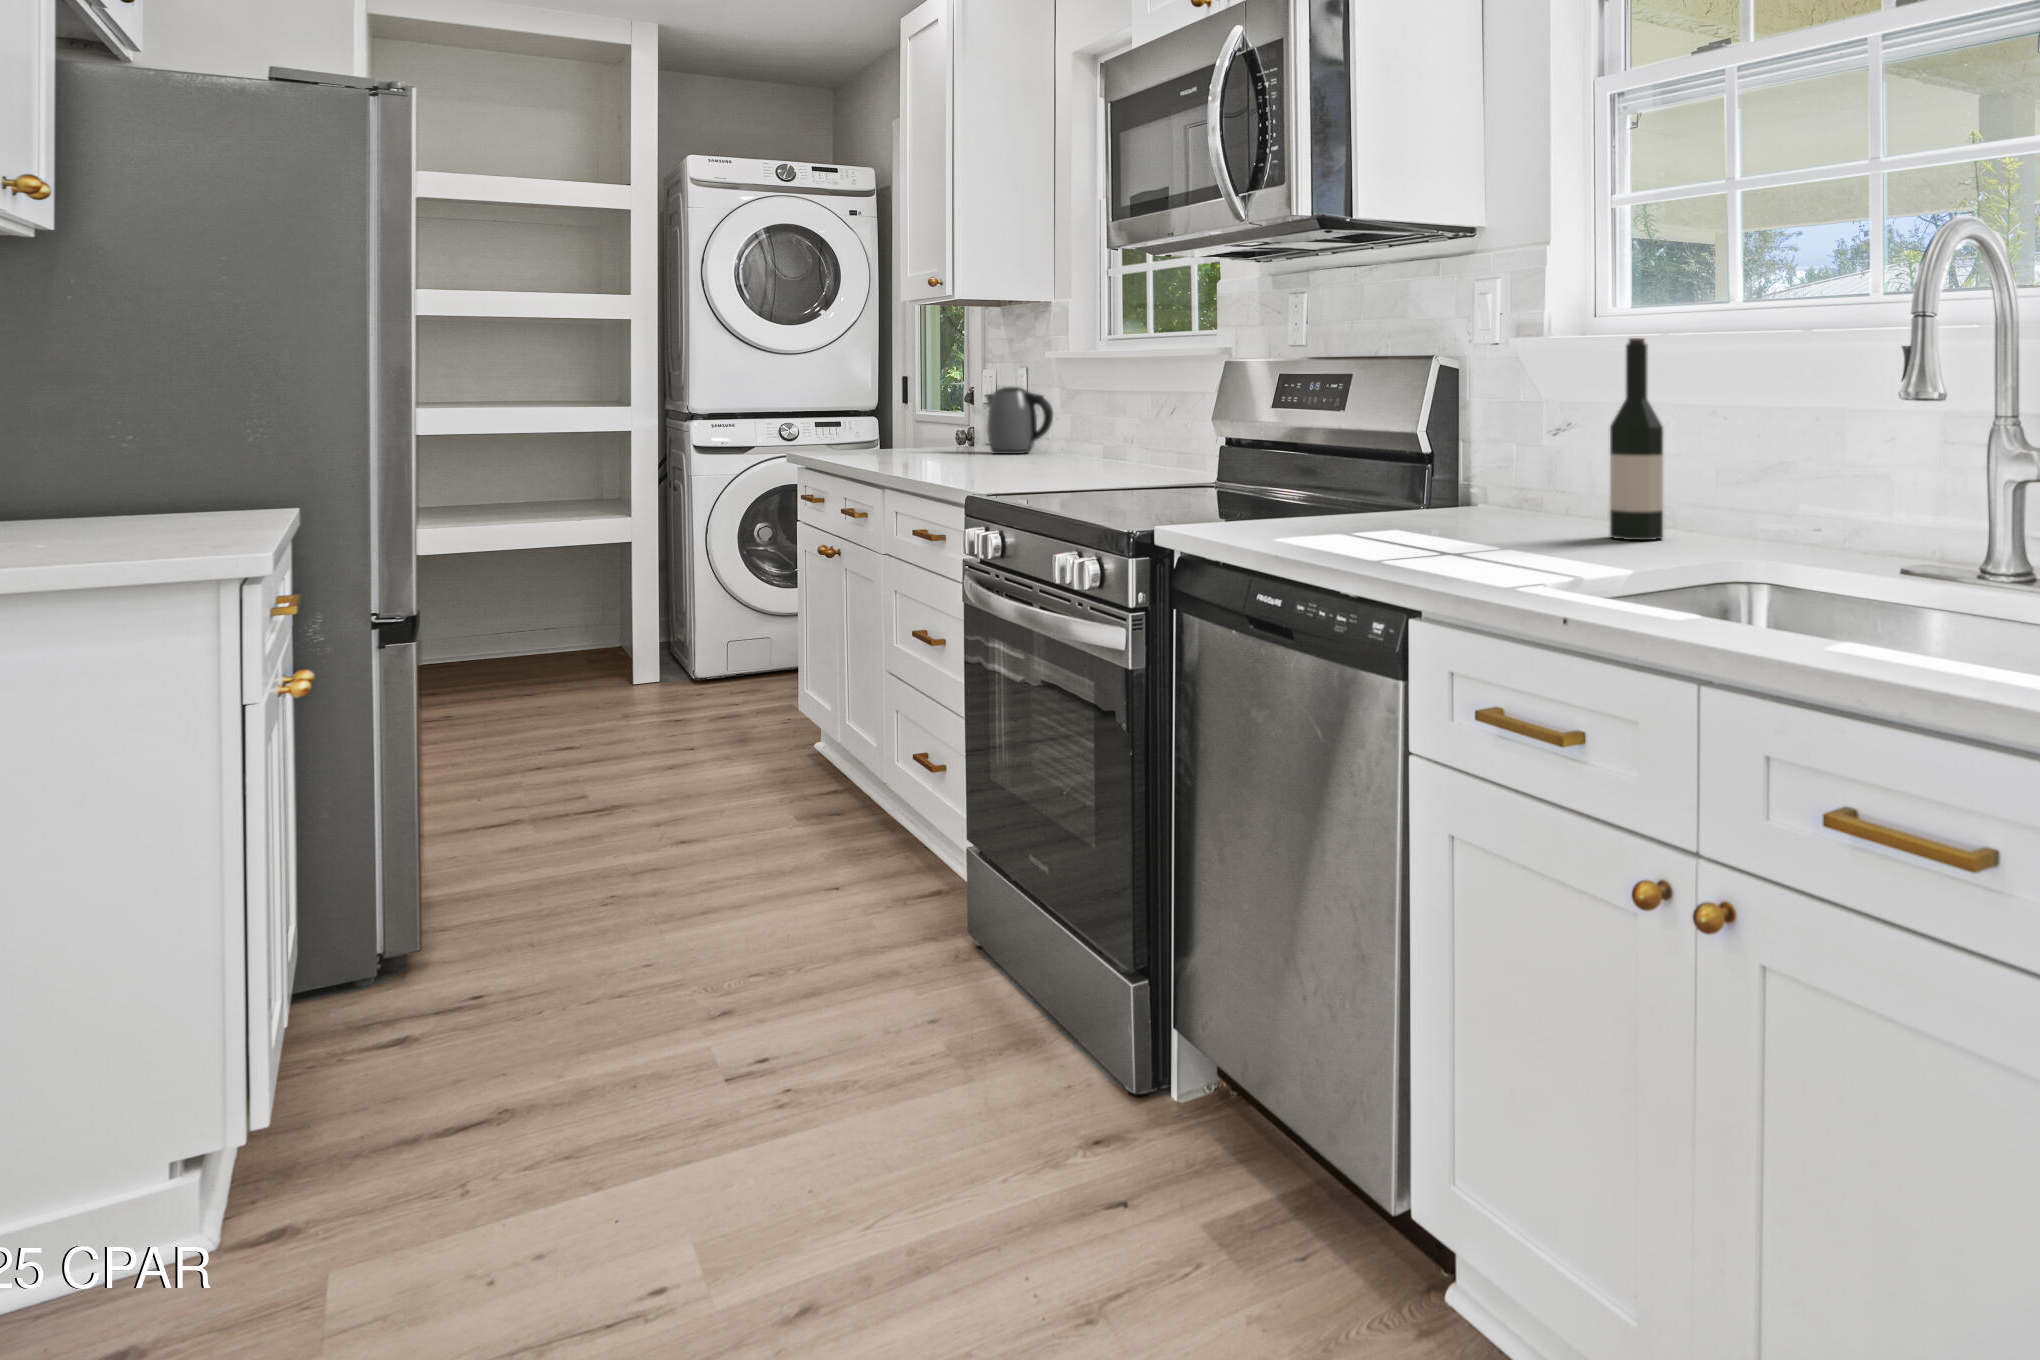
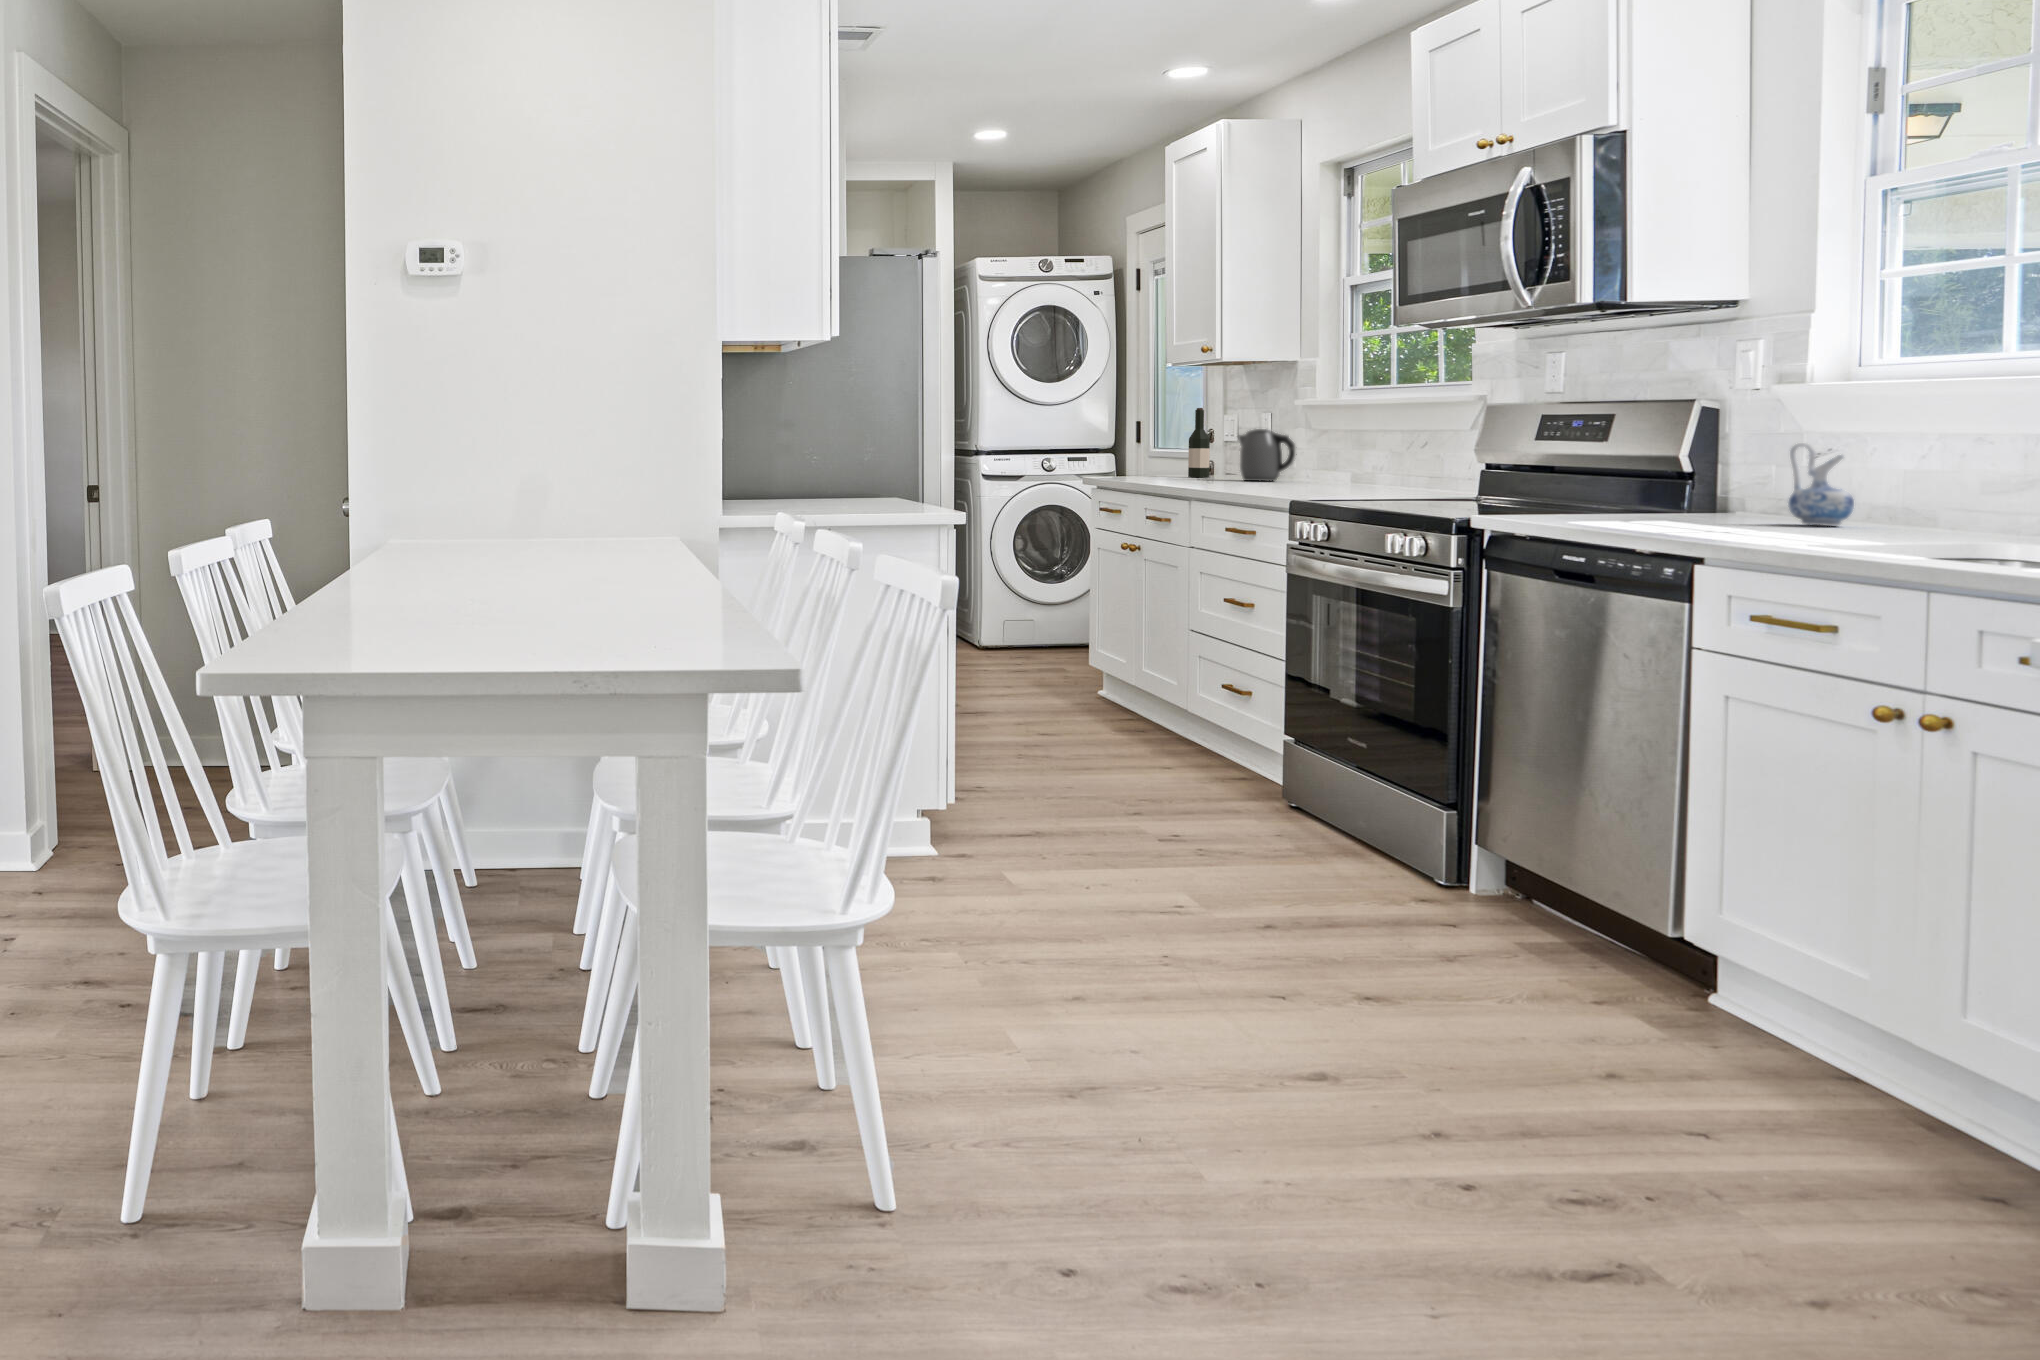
wine bottle: present [1610,338,1663,540] -> present [1188,408,1210,477]
ceramic pitcher: none [1524,415,1591,528] -> present [1788,443,1854,526]

